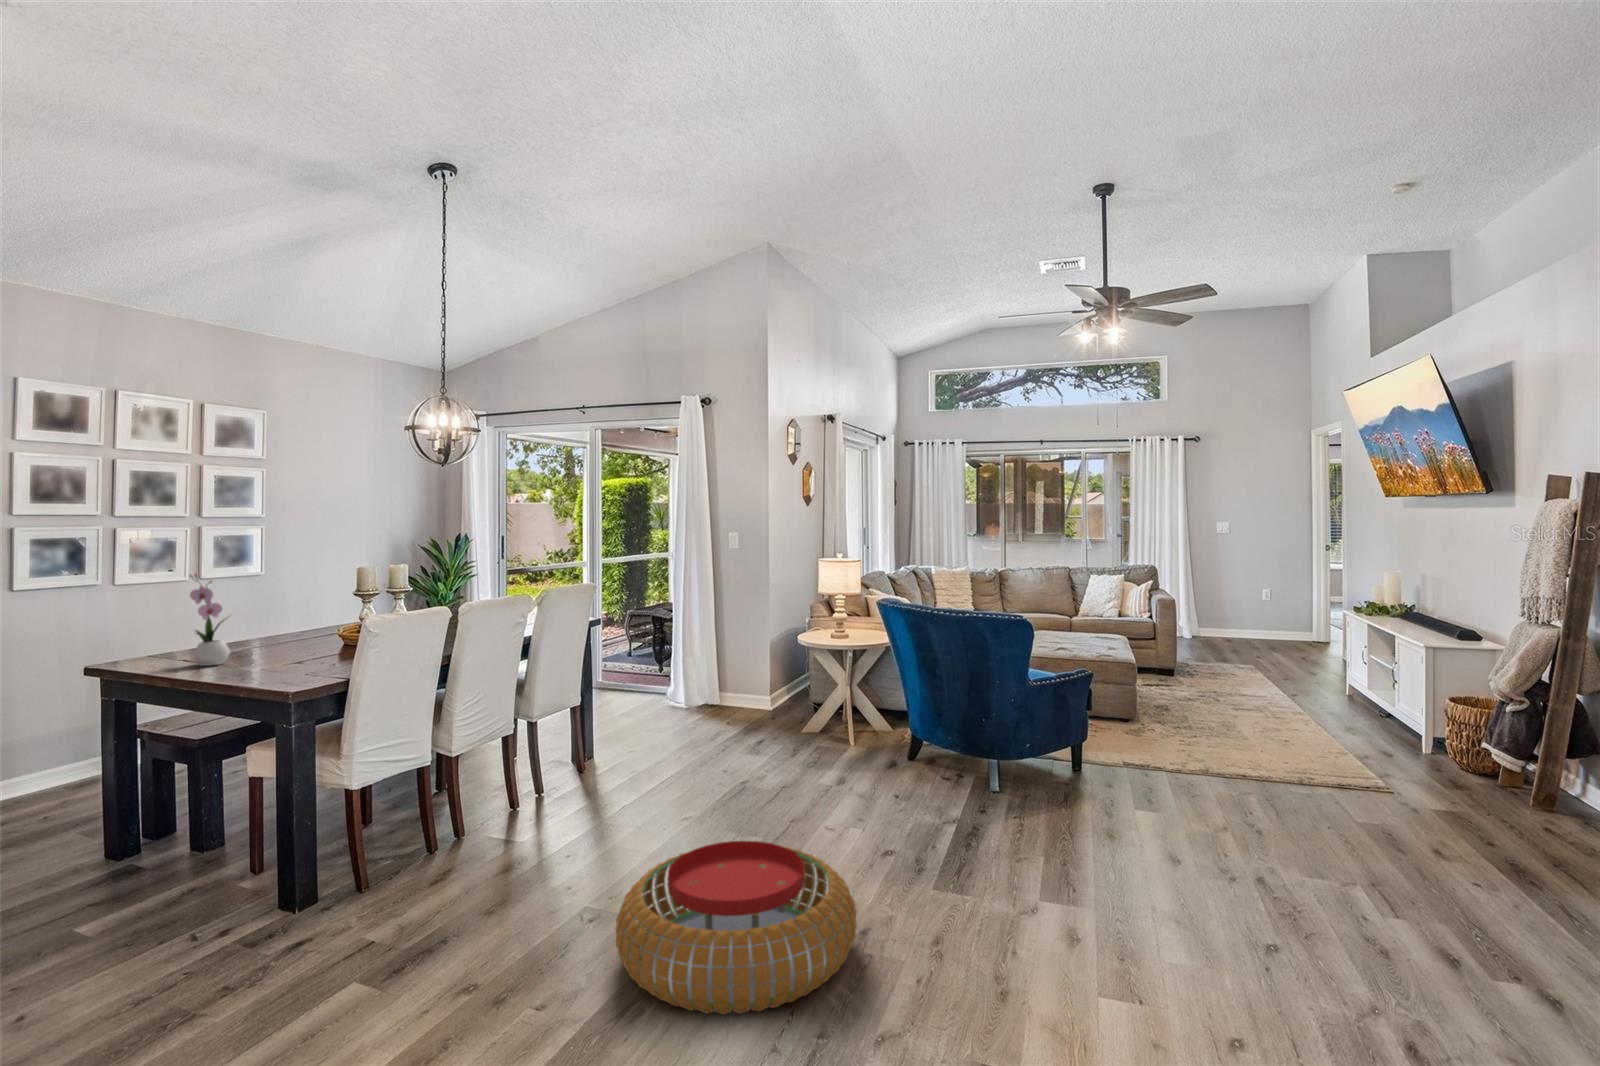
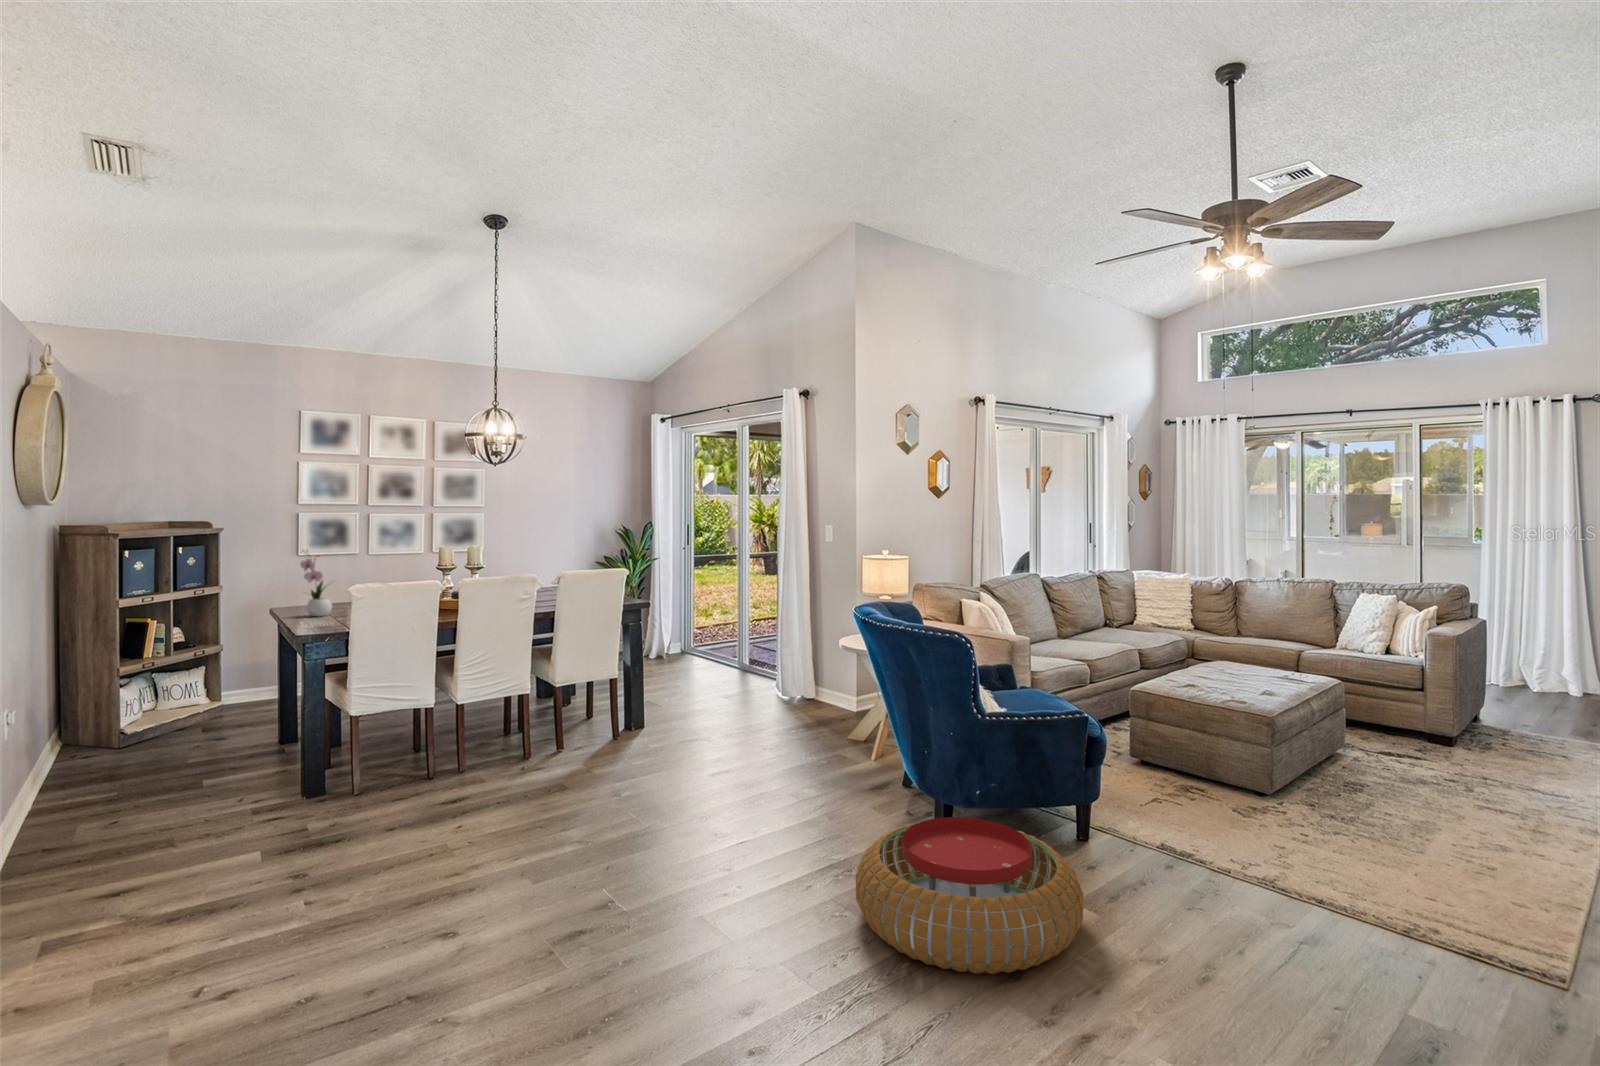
pouf: present [616,841,857,1014] -> present [855,817,1083,974]

